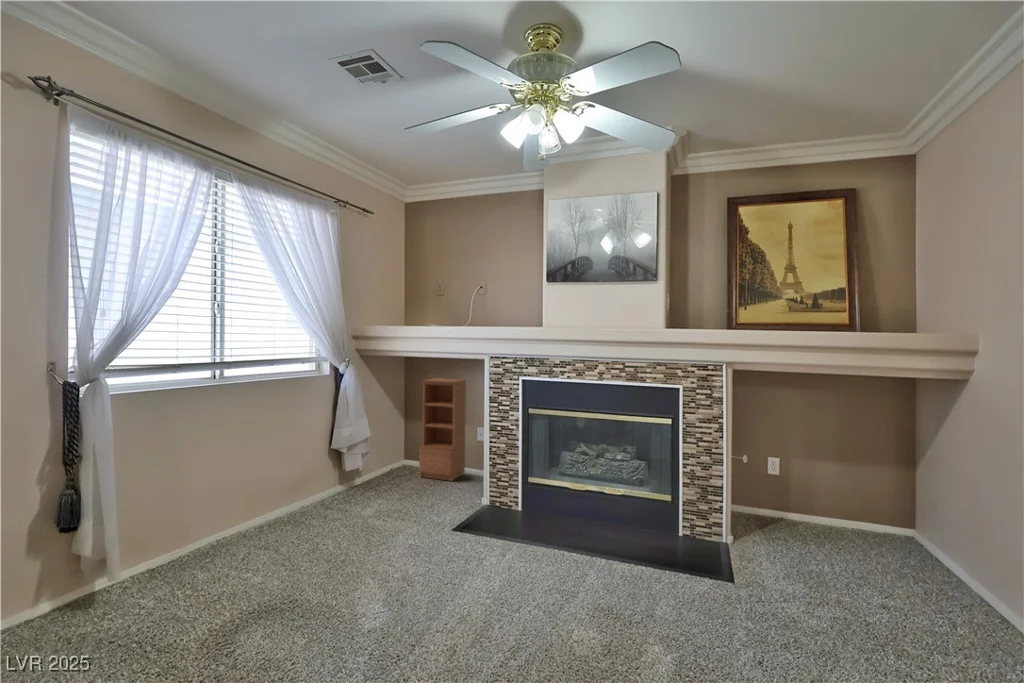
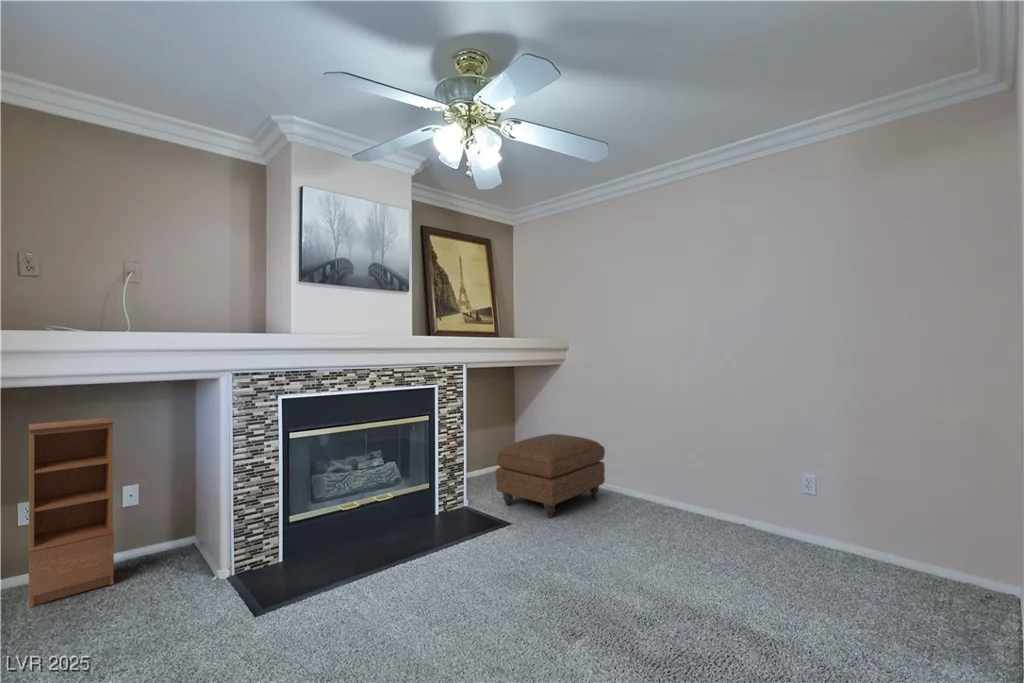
ottoman: none [760,483,982,631] -> present [495,434,605,518]

